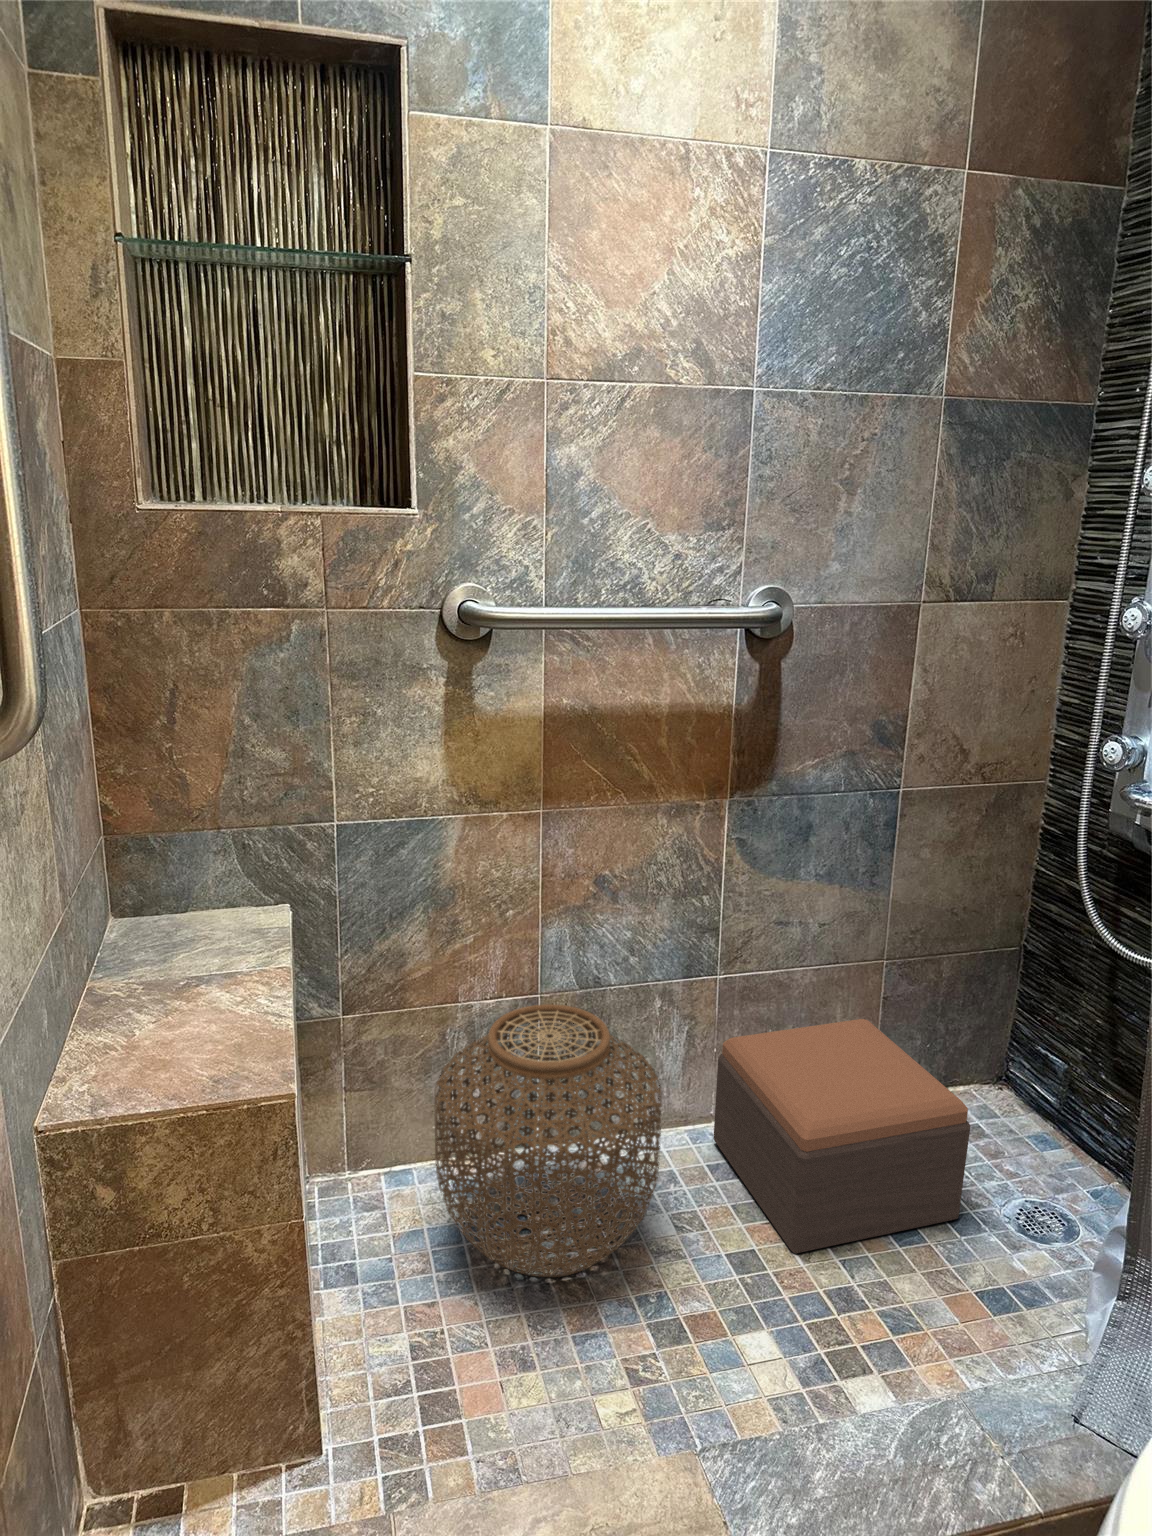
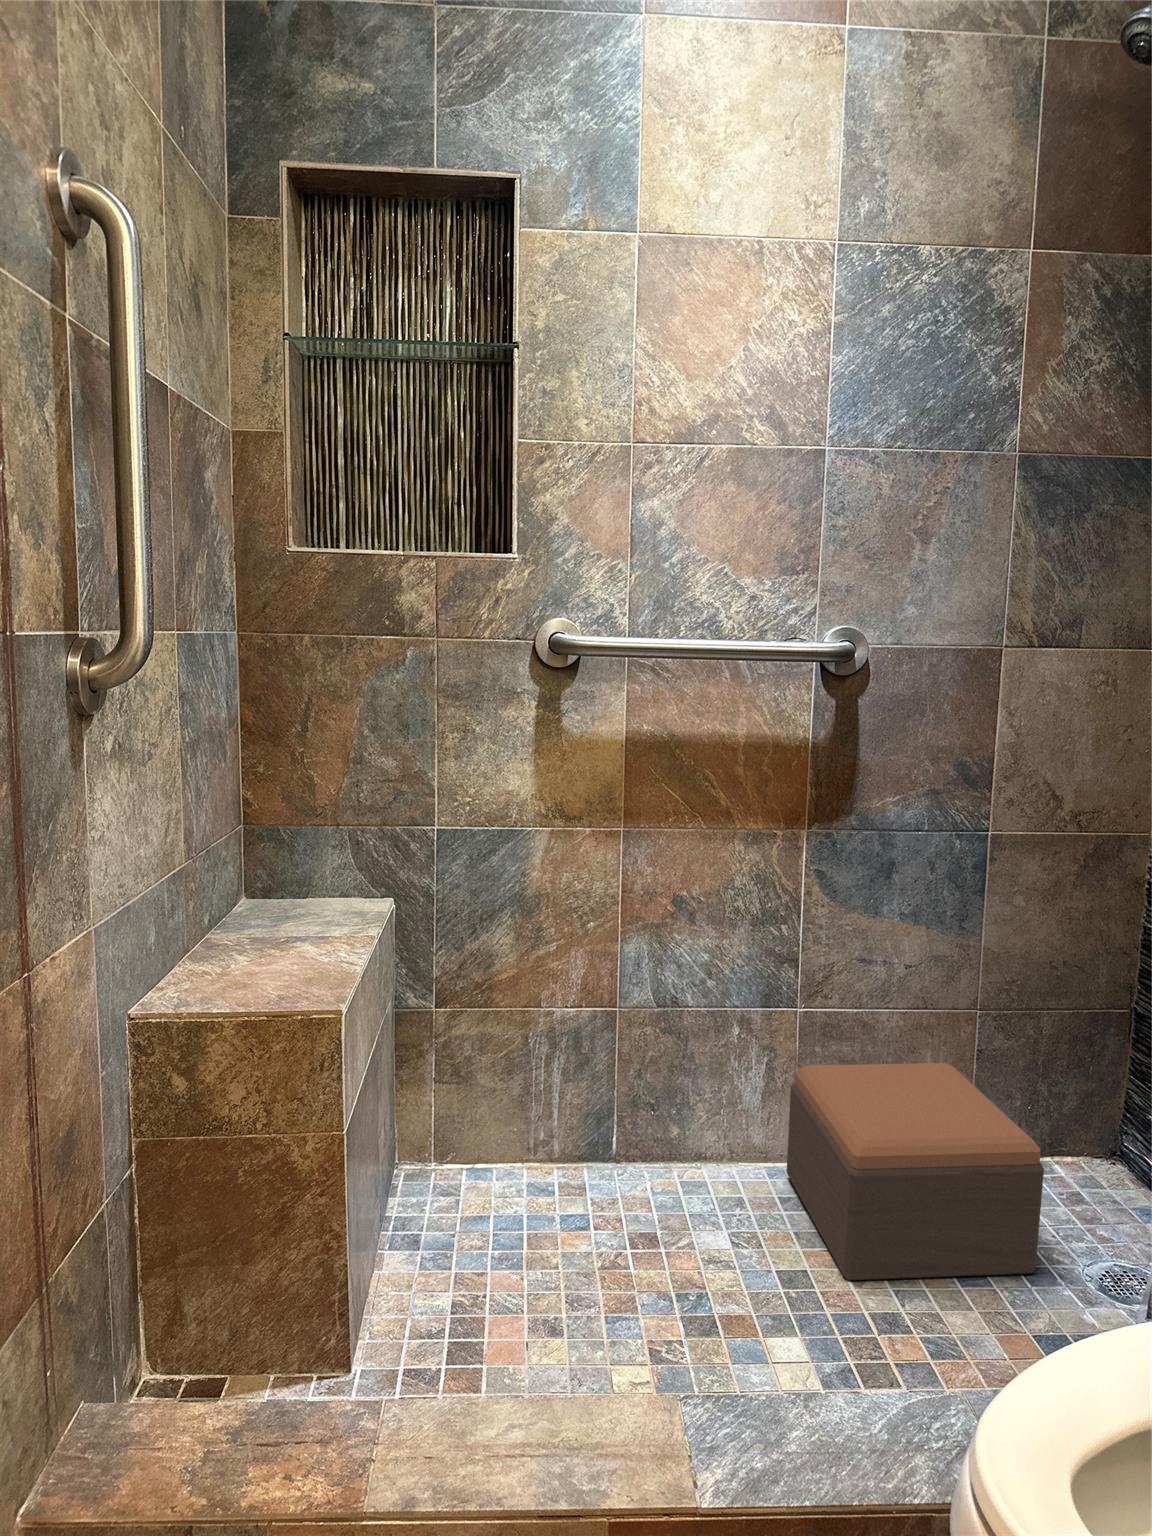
woven basket: present [435,1004,662,1277] -> none [498,1004,714,1267]

